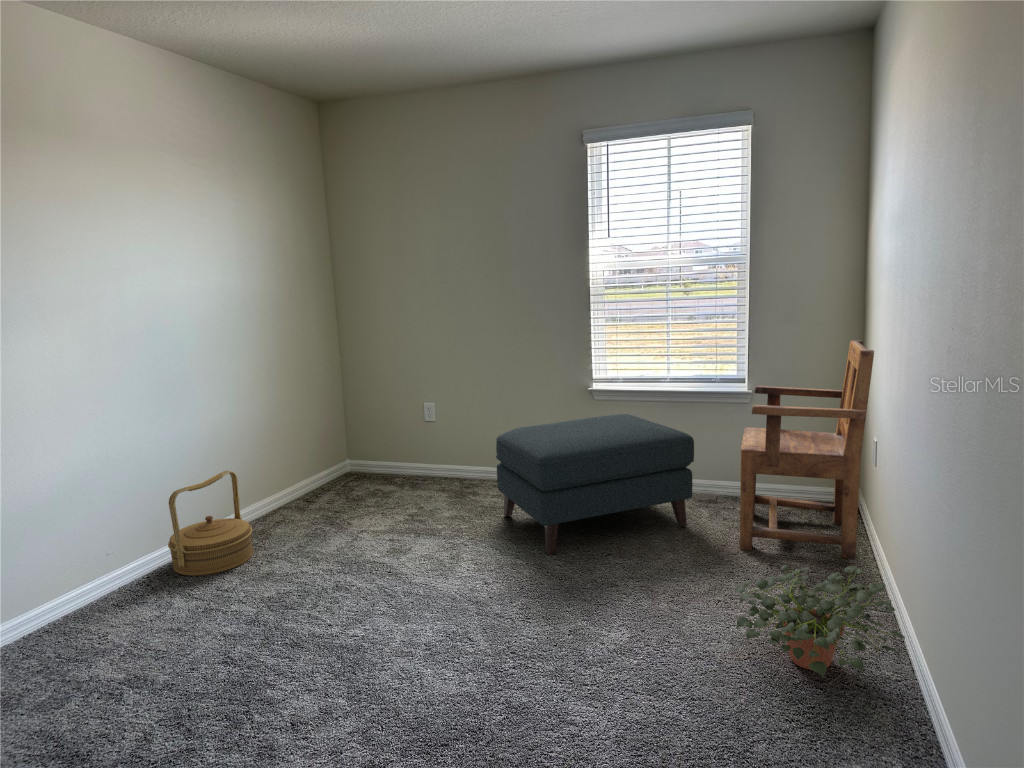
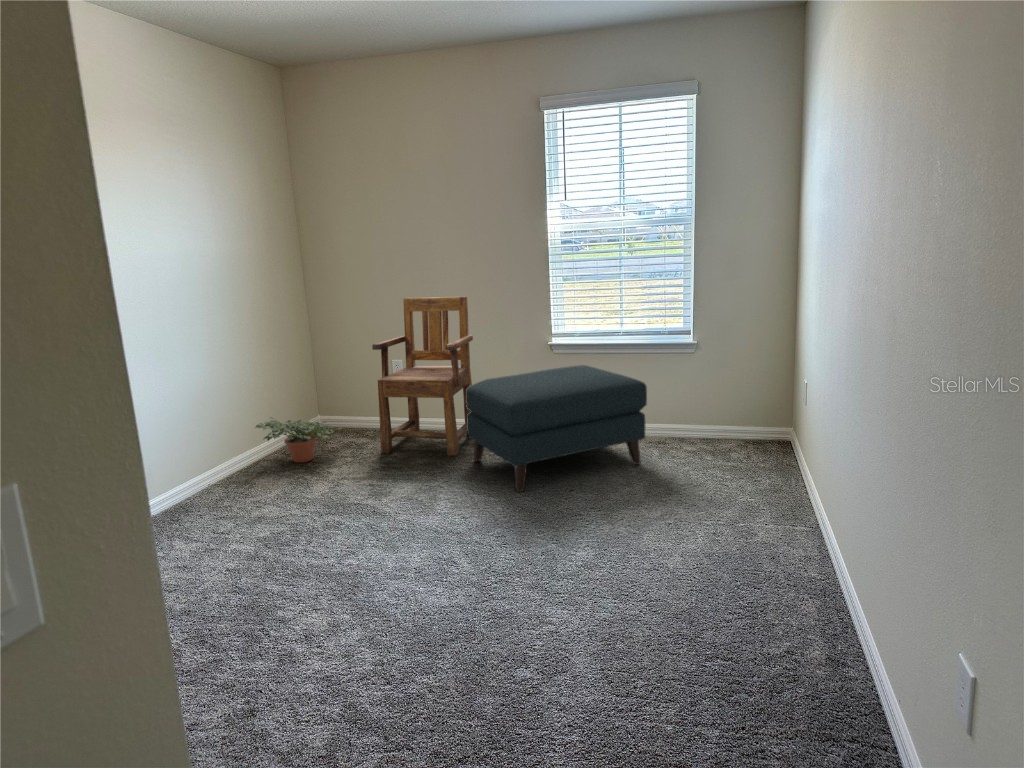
armchair: present [740,340,874,559] -> present [372,296,473,456]
woven basket: present [168,471,253,576] -> none [160,425,241,523]
potted plant: present [735,565,905,678] -> present [255,417,343,463]

